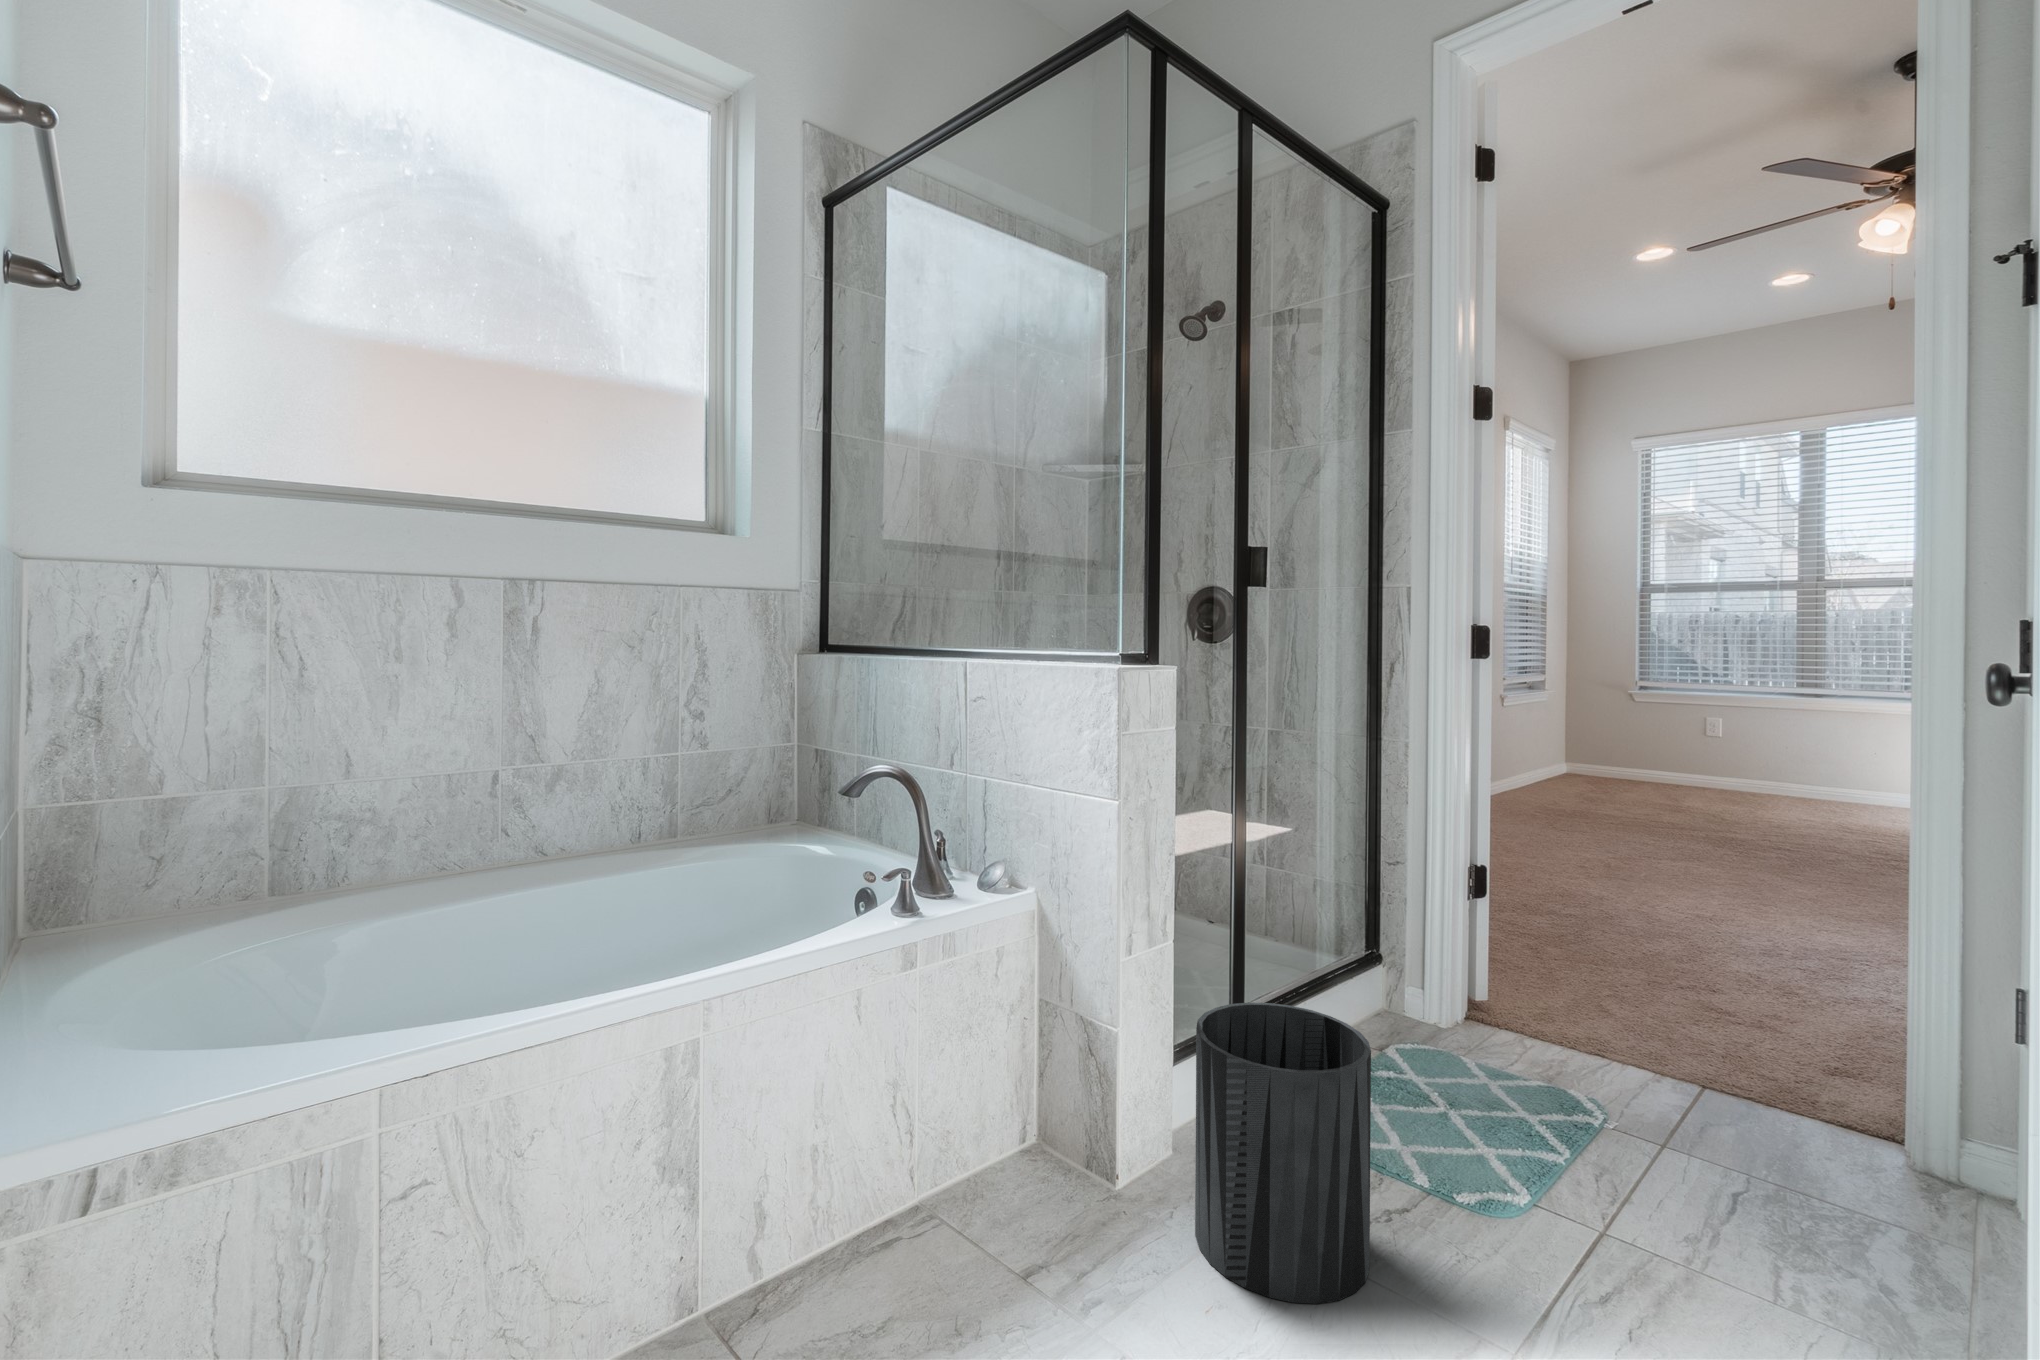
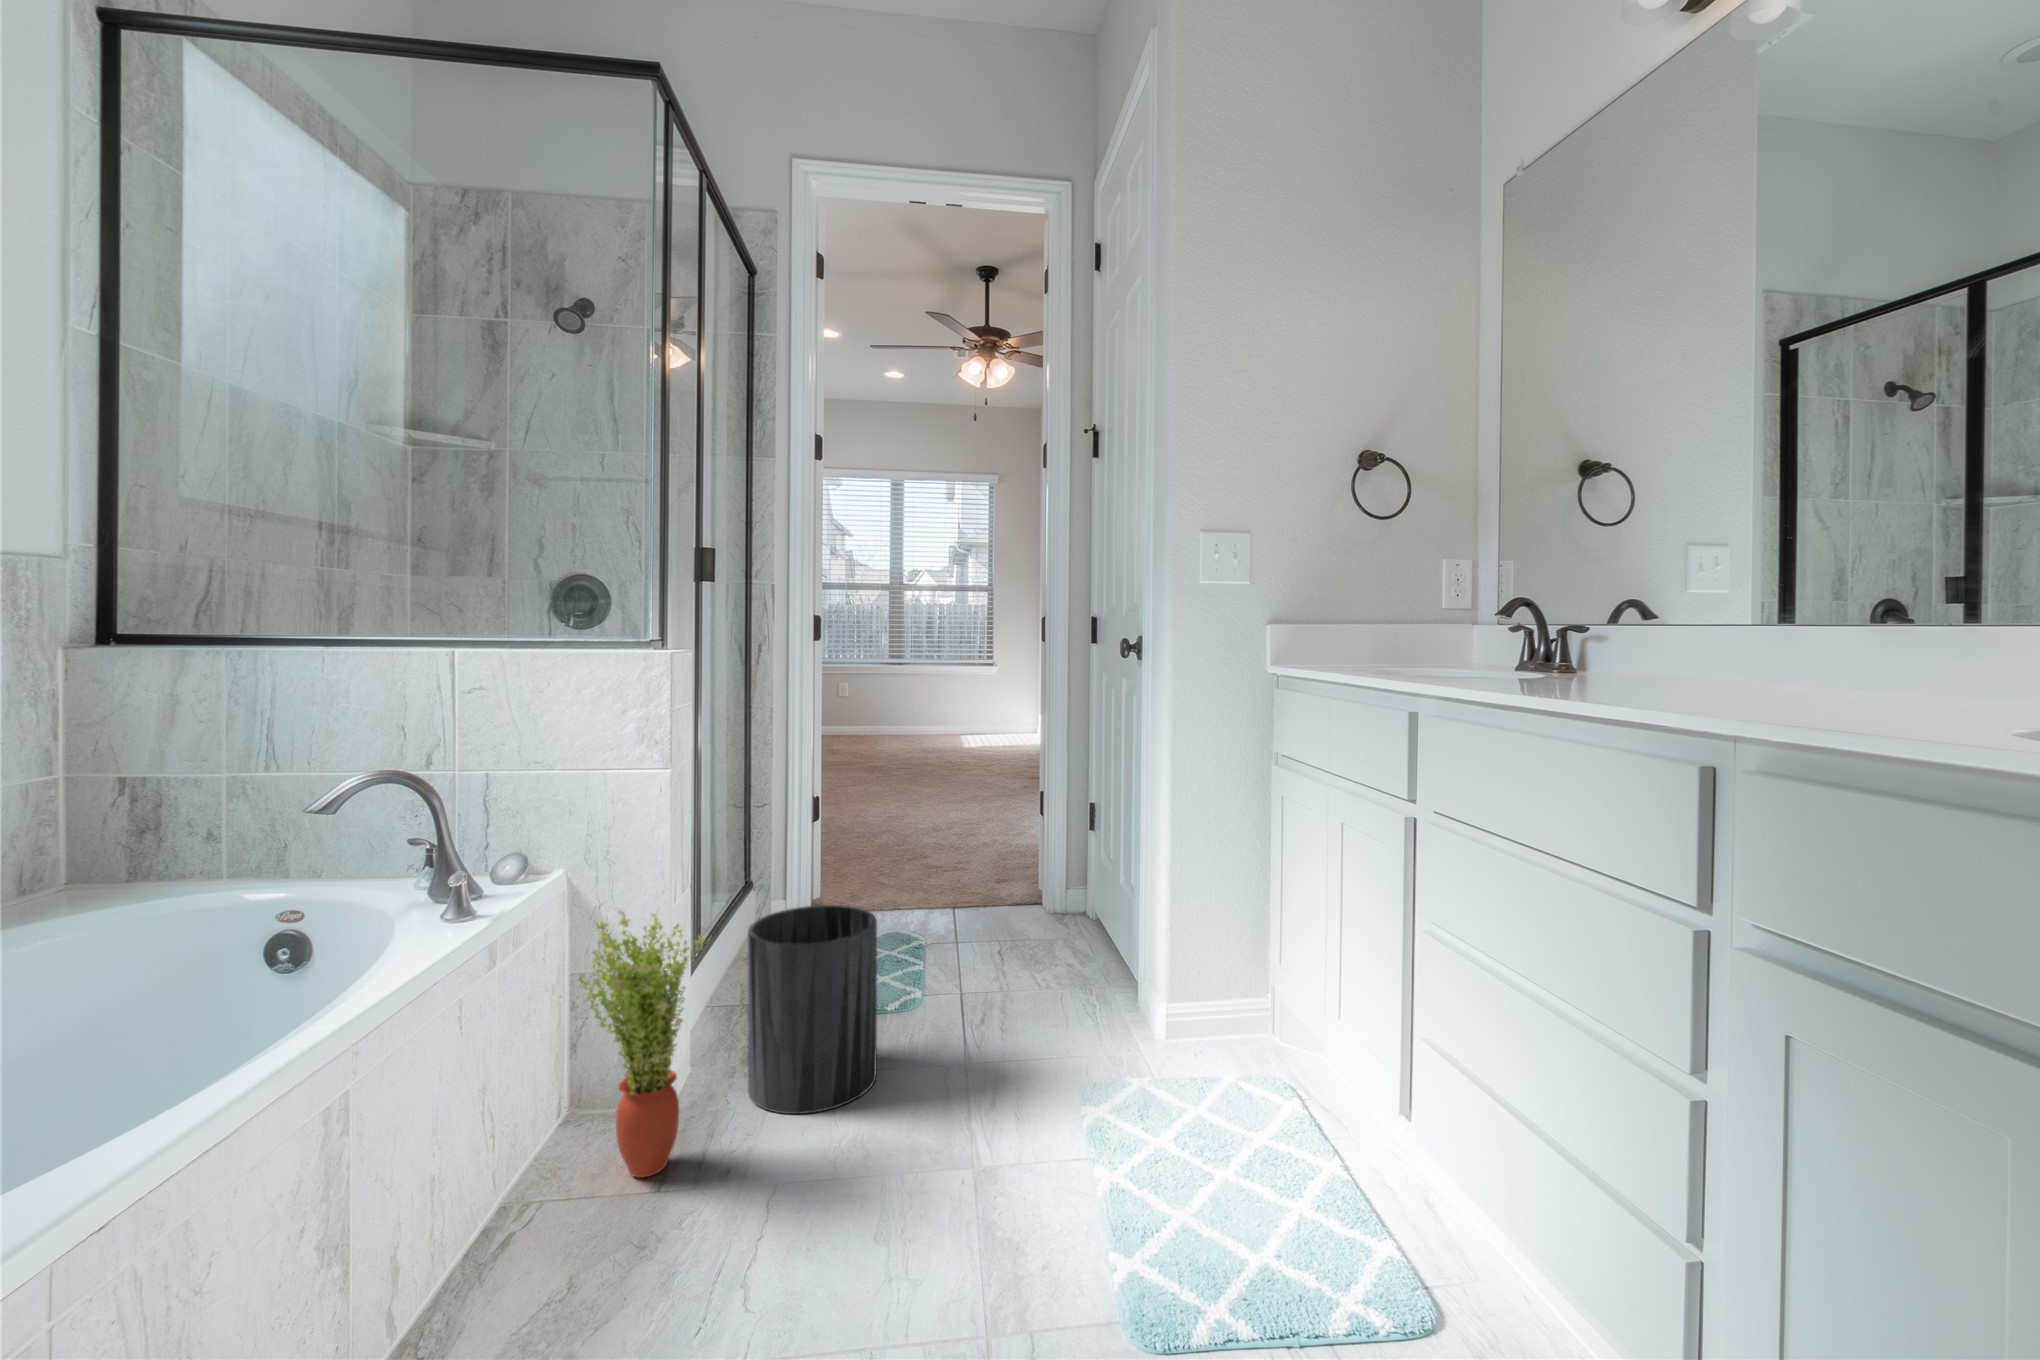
potted plant: none [967,946,1095,1254] -> present [579,910,705,1178]

